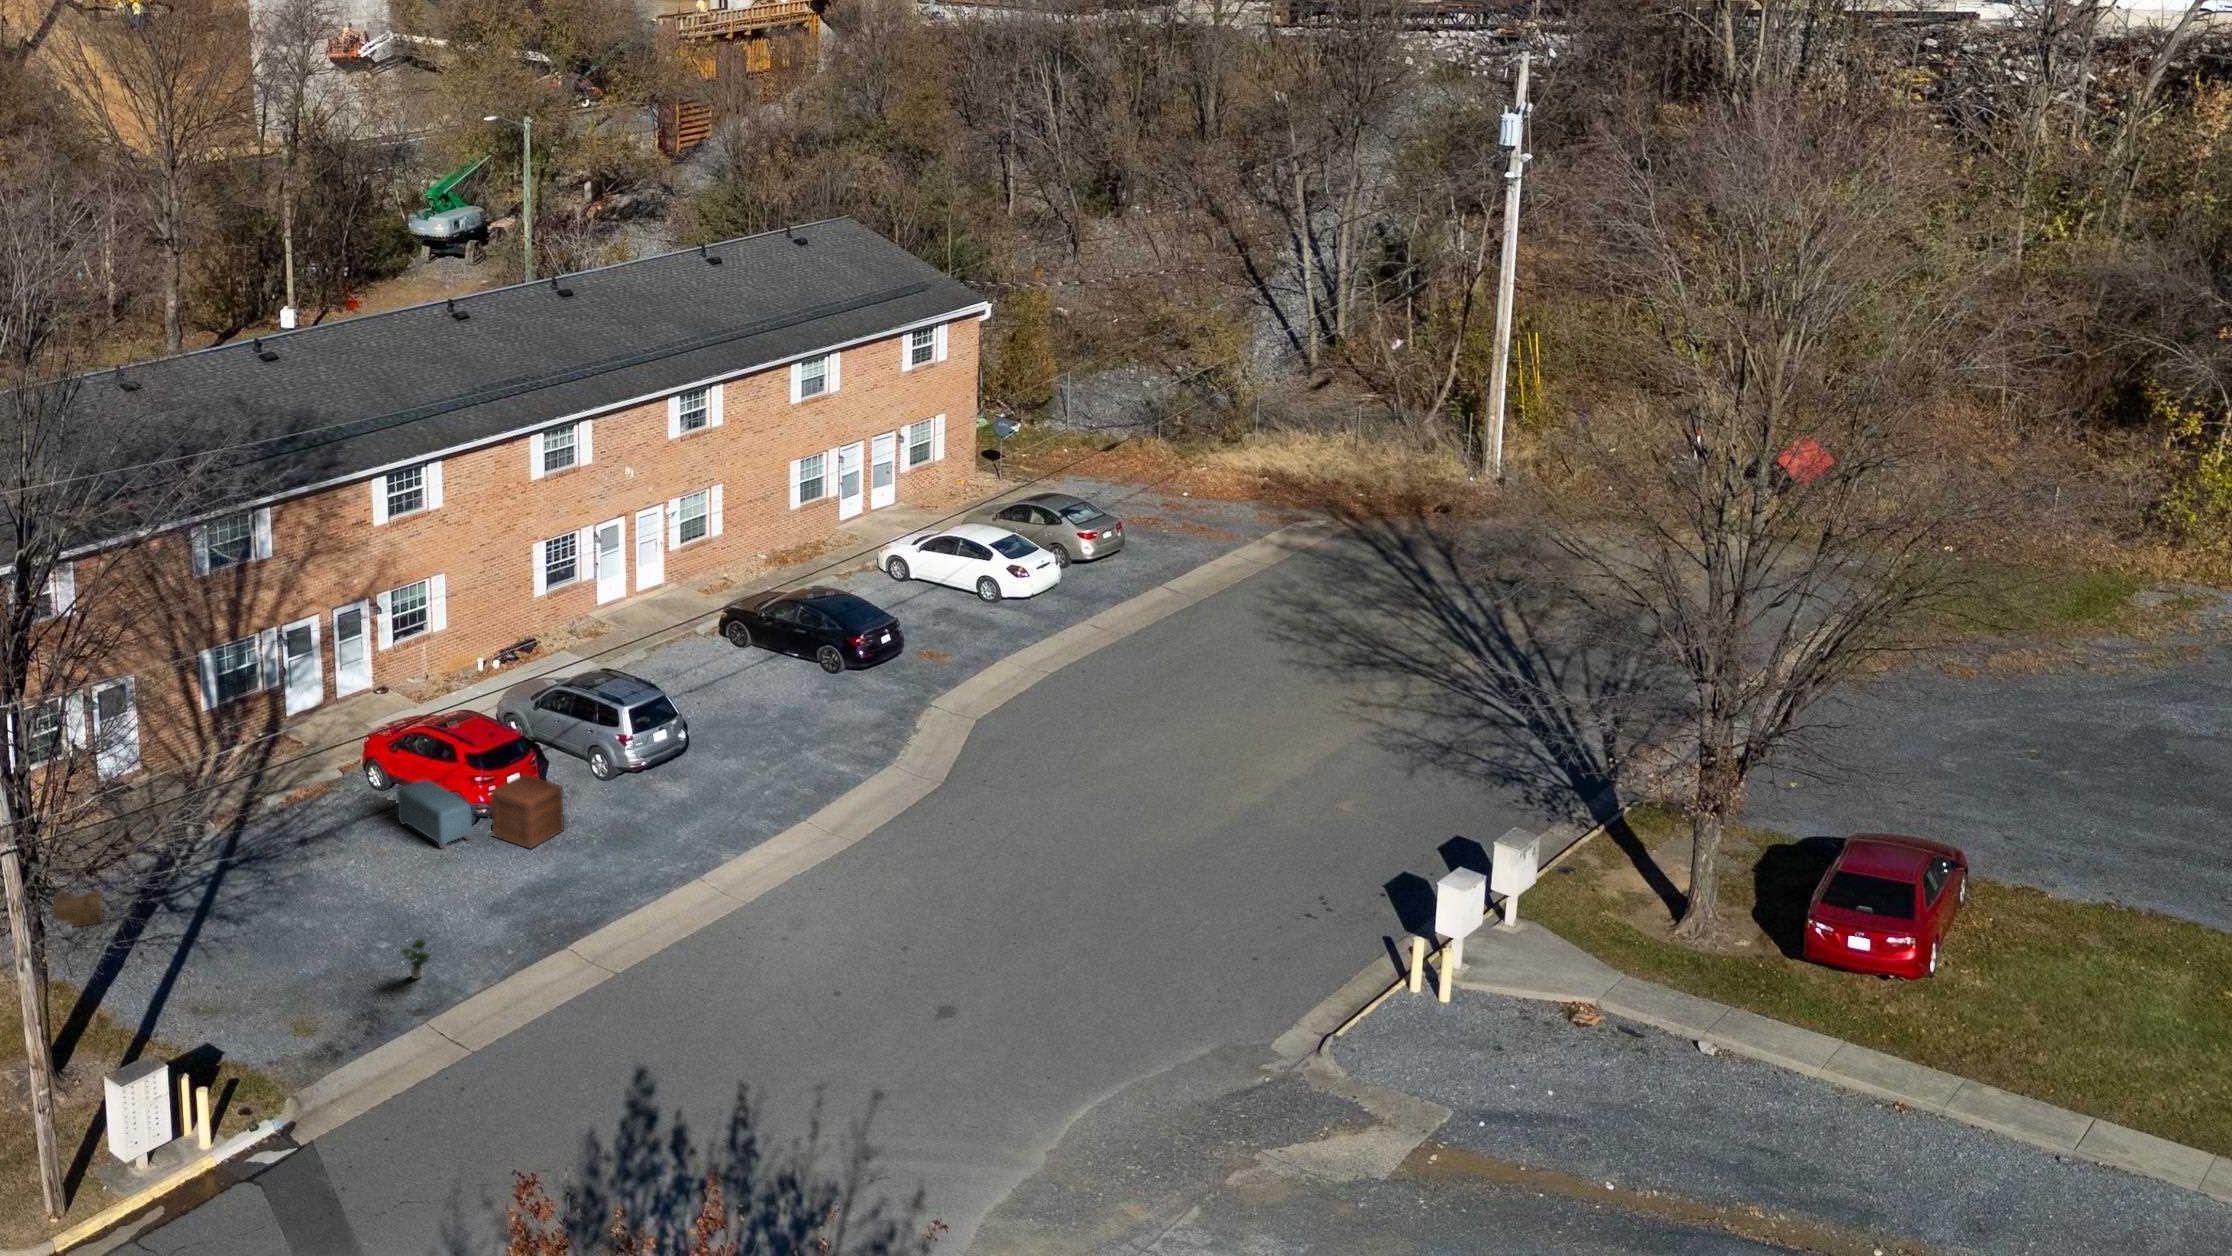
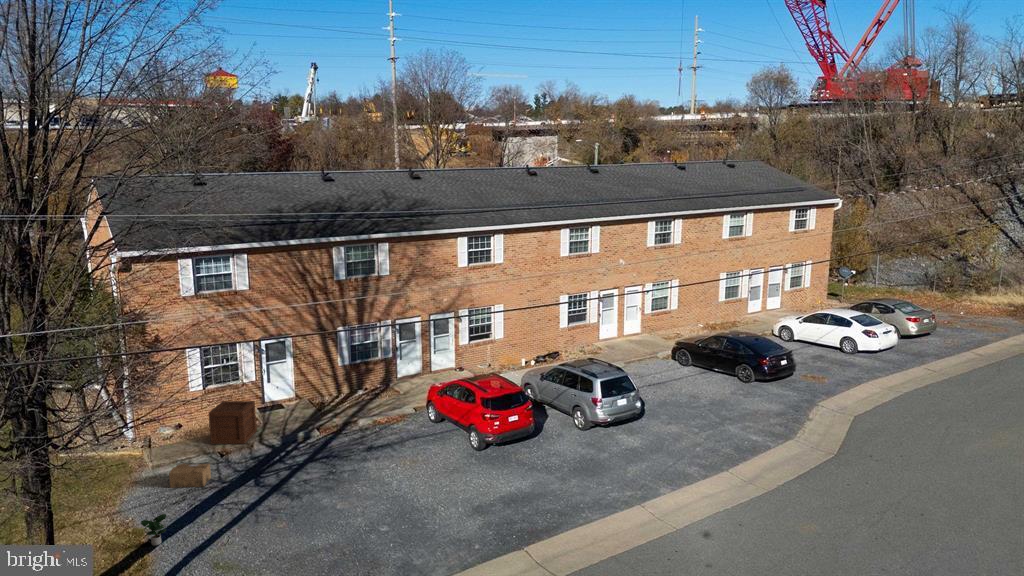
wooden crate: present [491,775,564,848] -> present [208,401,257,444]
bench: present [397,780,472,848] -> none [435,414,480,462]
potted plant: present [401,939,431,979] -> present [141,514,166,546]

